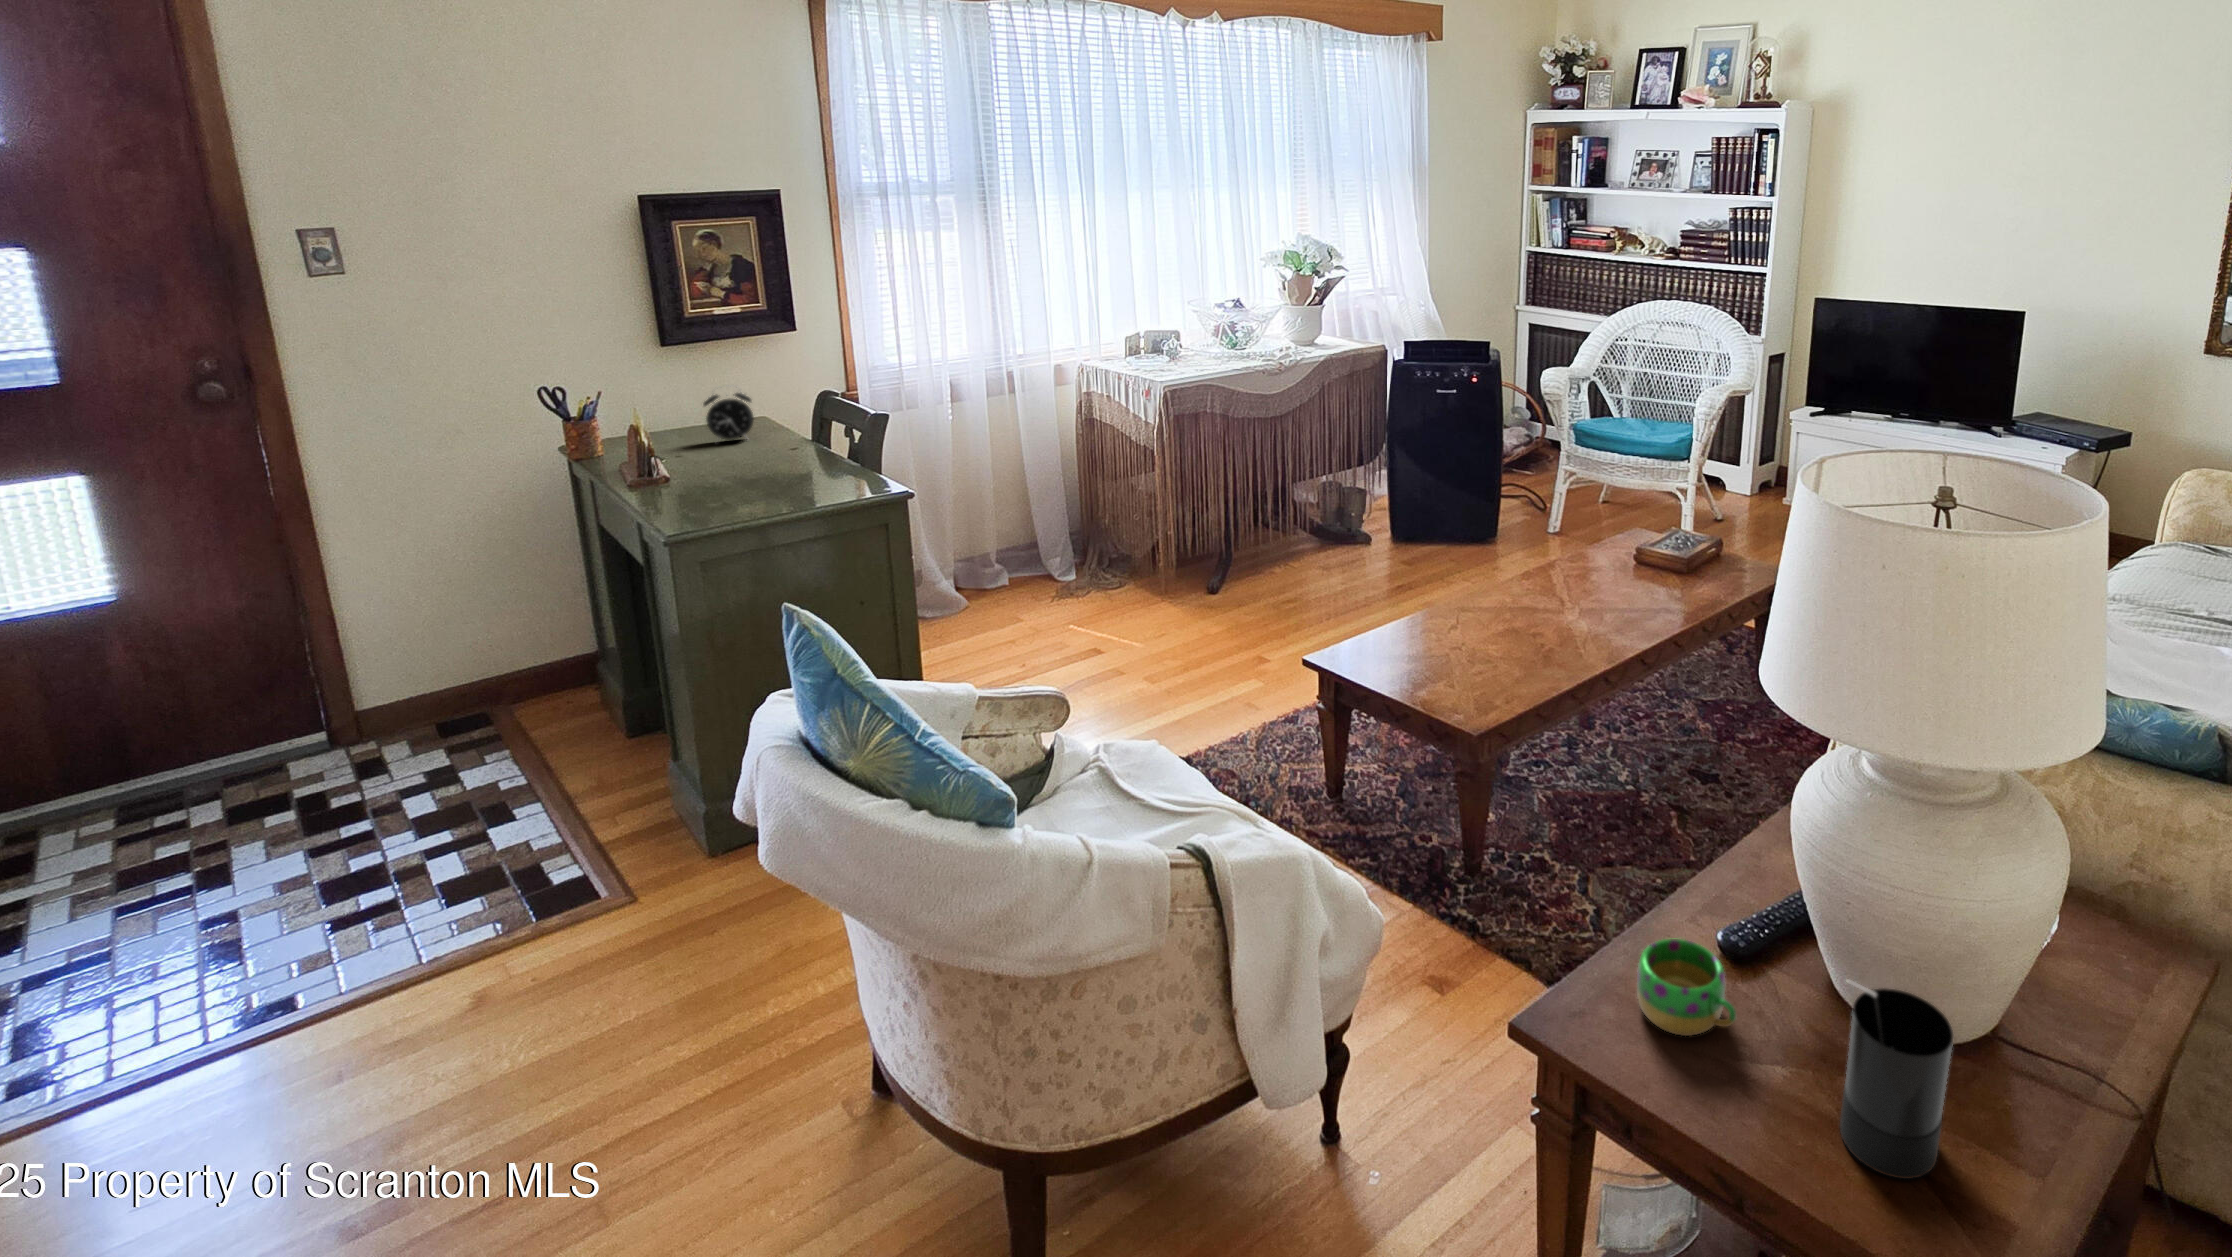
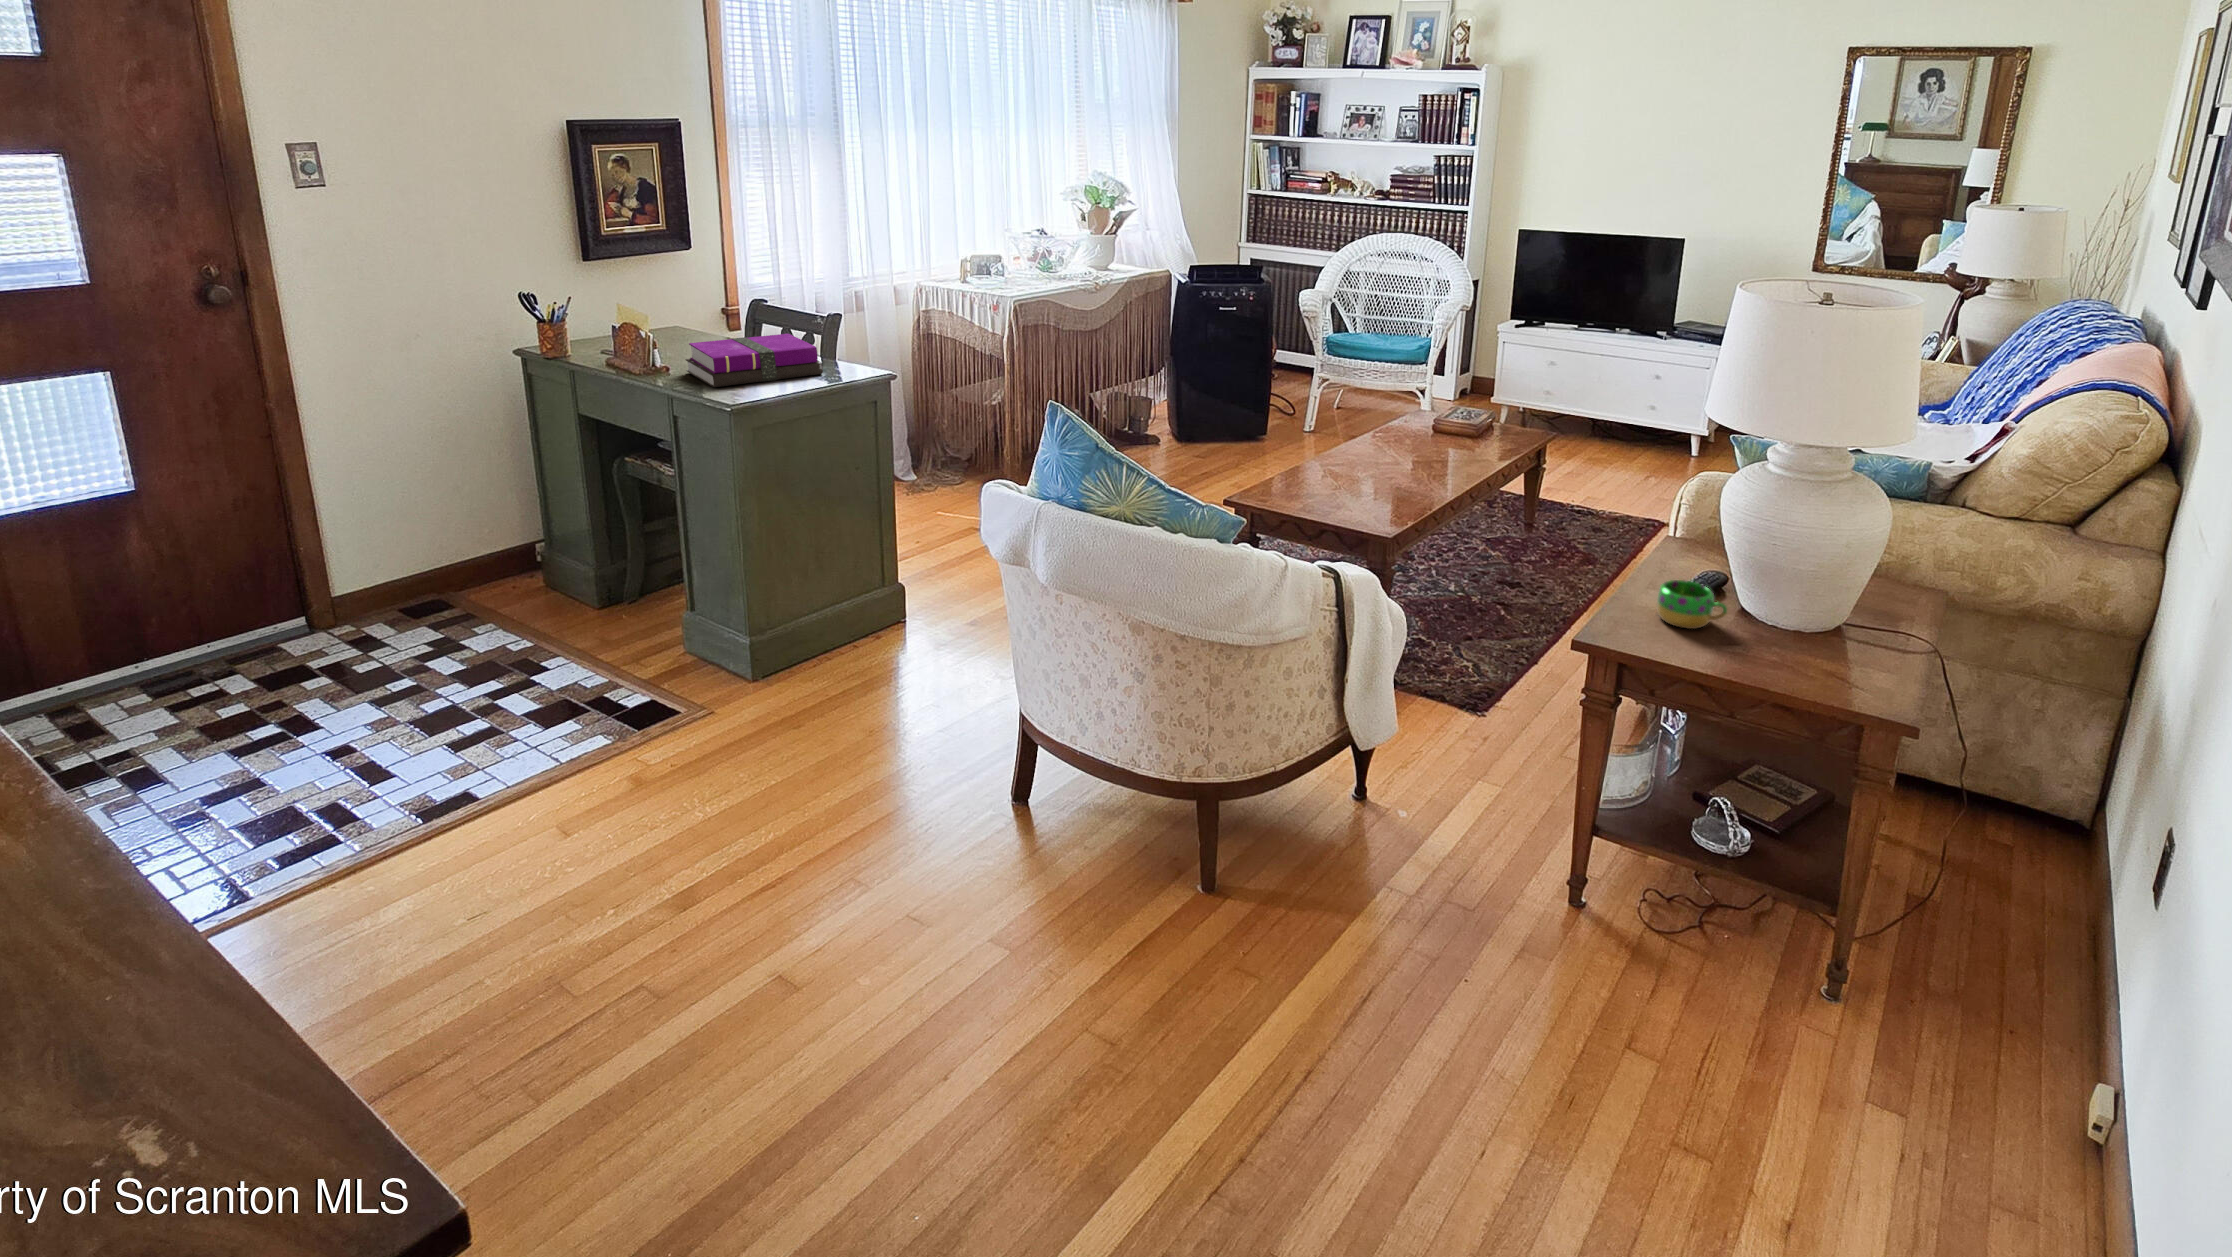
alarm clock: present [704,393,754,440] -> none [653,294,696,346]
notebook: none [674,438,820,507] -> present [686,334,823,387]
candle: present [1840,979,1954,1179] -> none [1797,569,1869,671]

